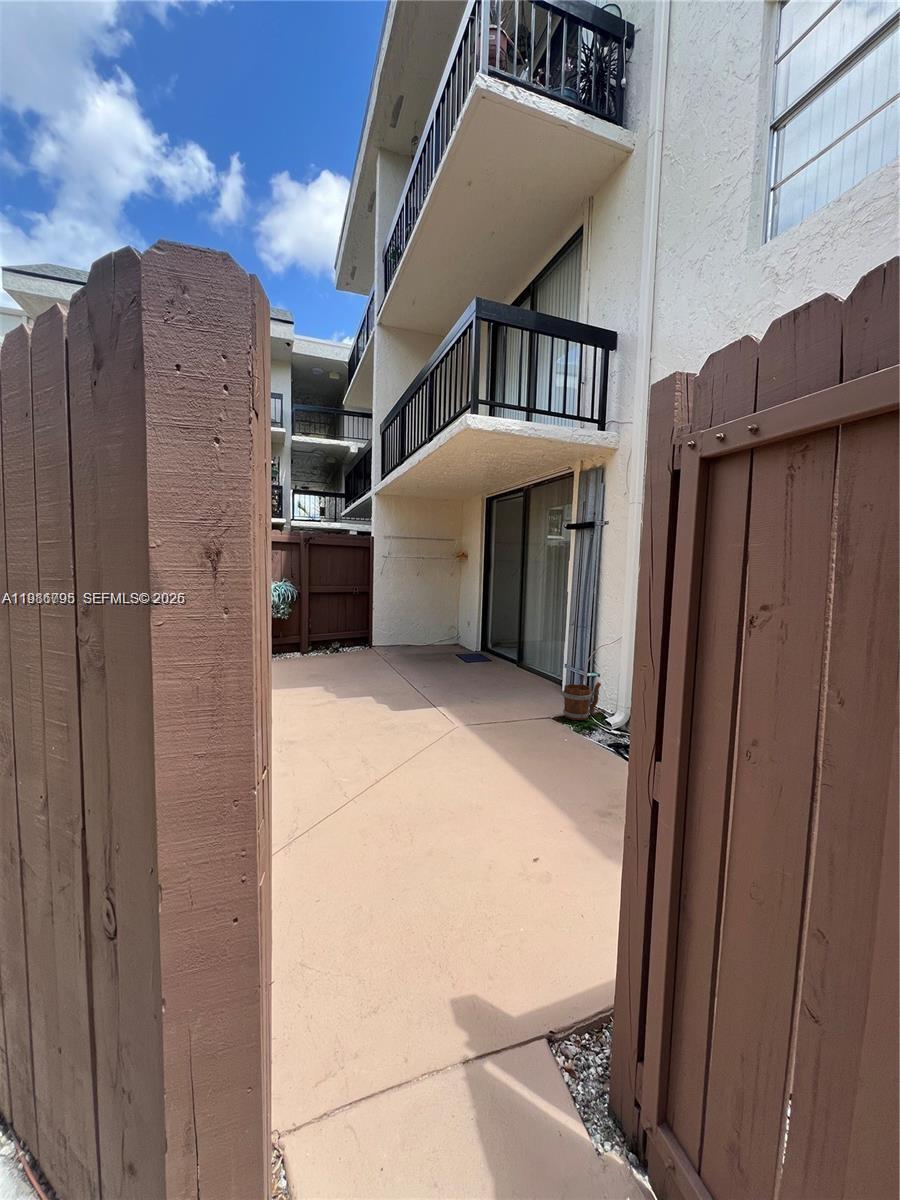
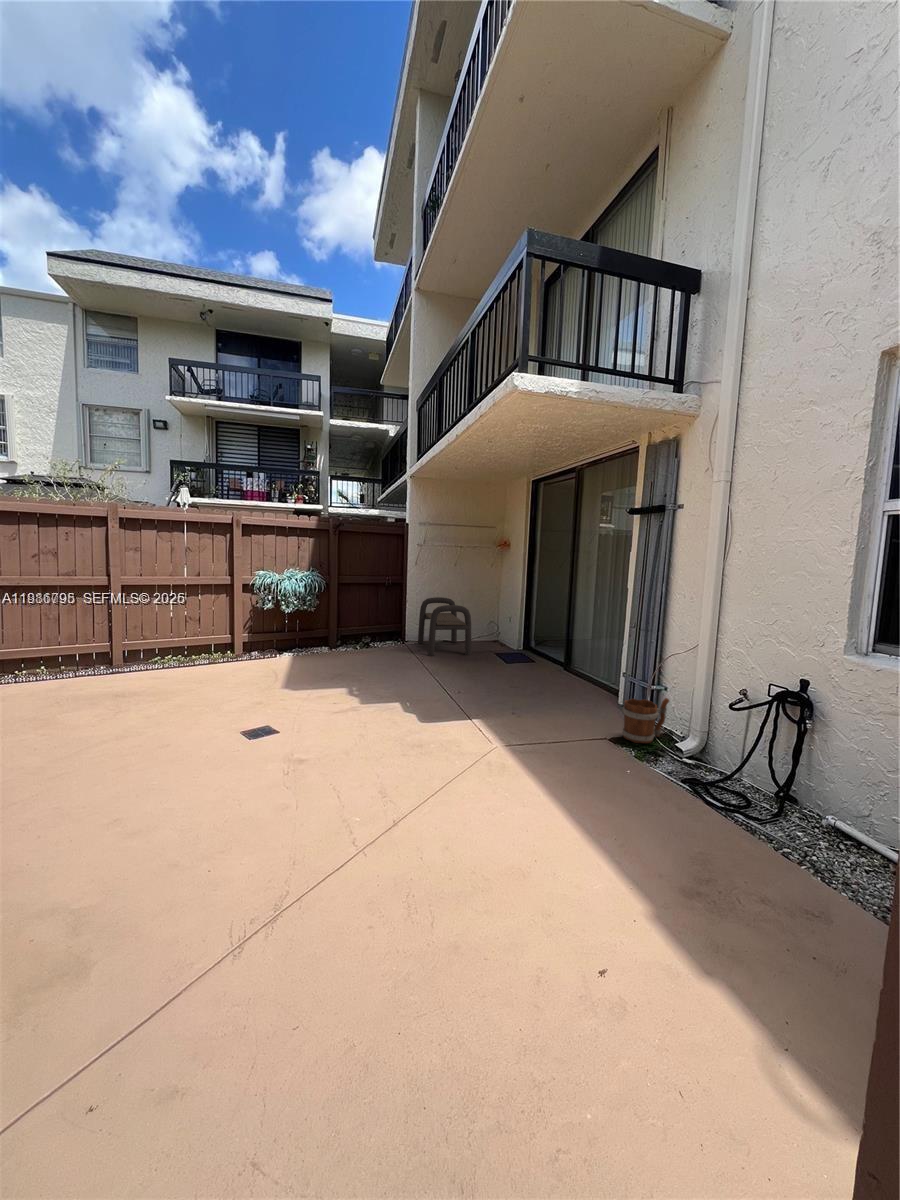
bench: none [384,605,434,658] -> present [418,597,471,656]

